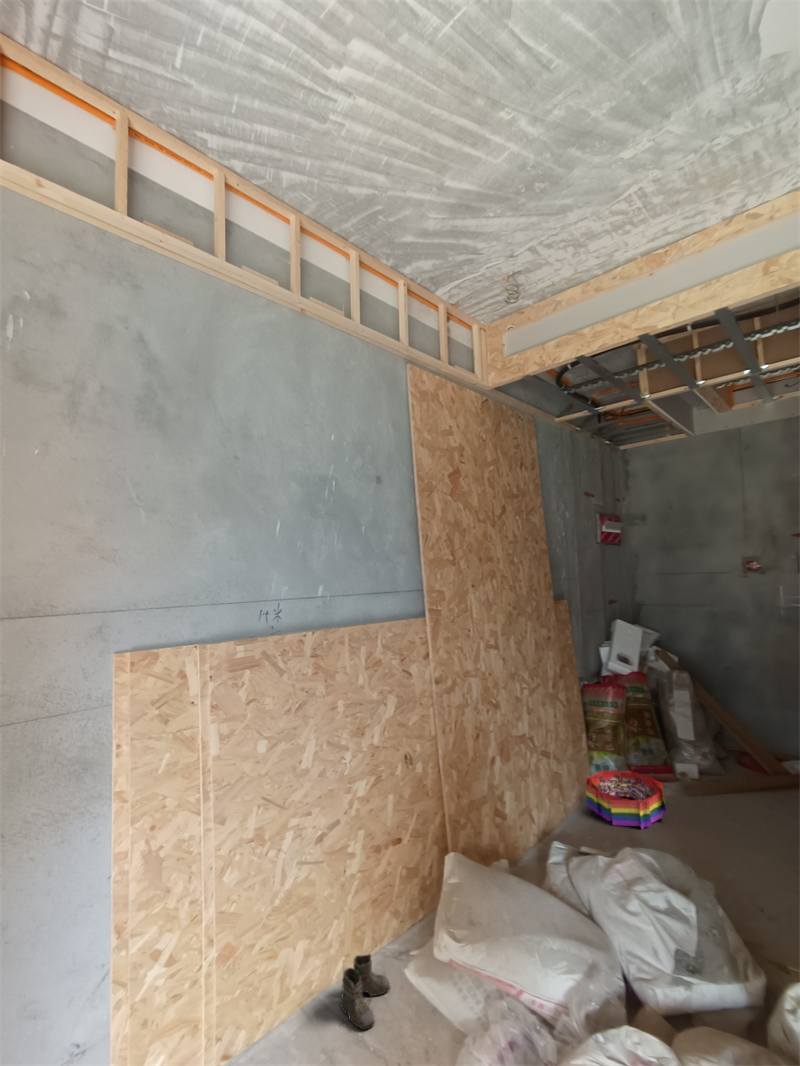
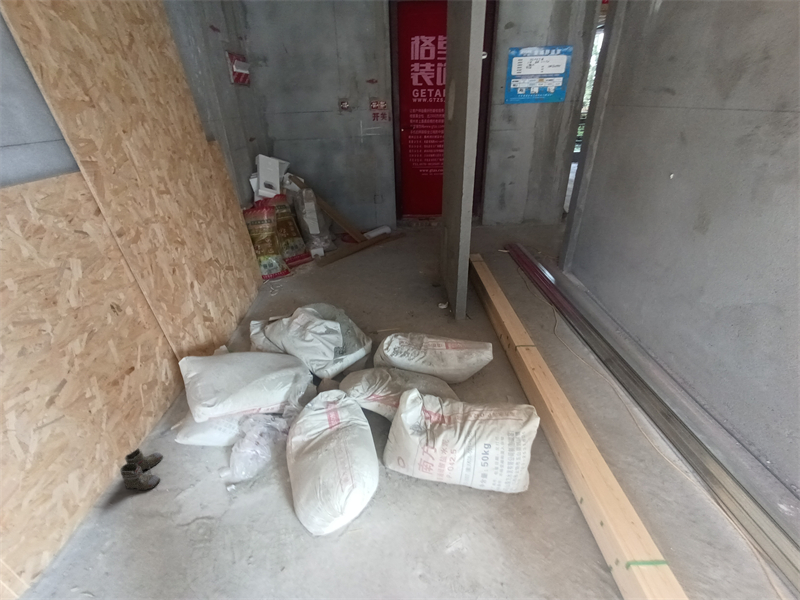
storage bin: present [586,770,667,829] -> none [259,263,312,299]

